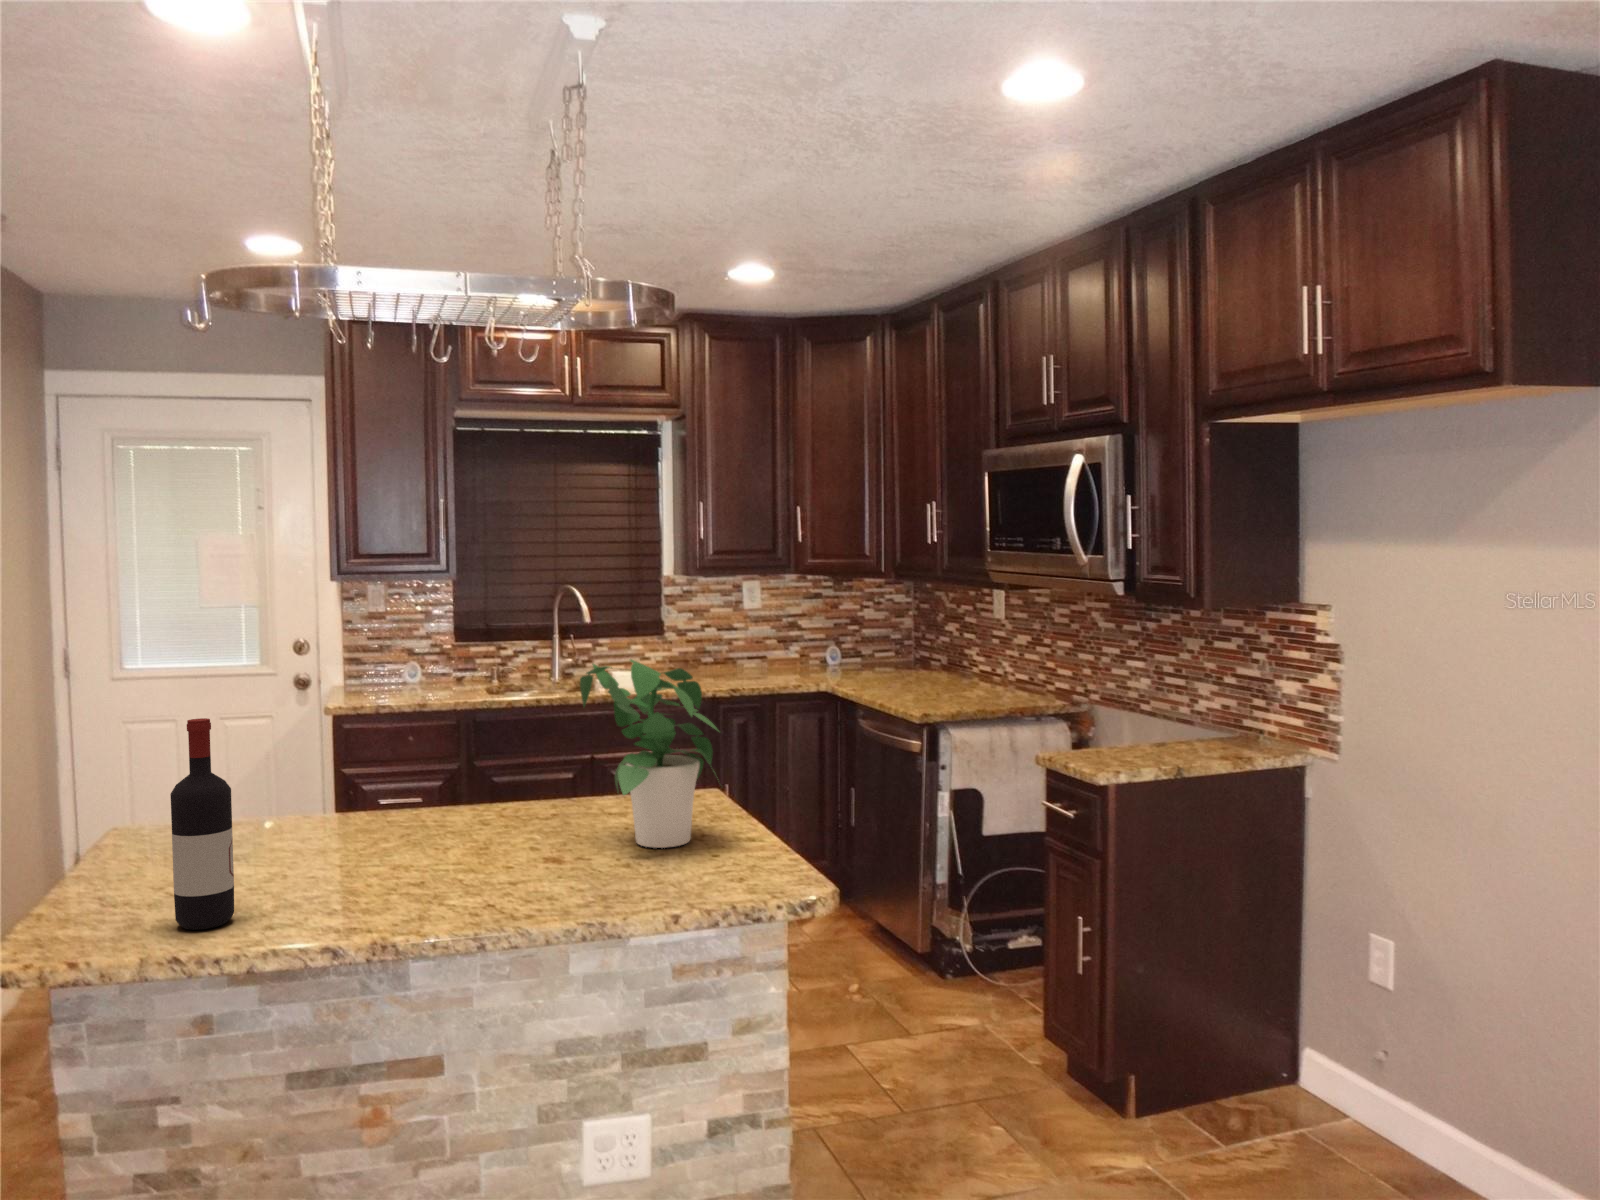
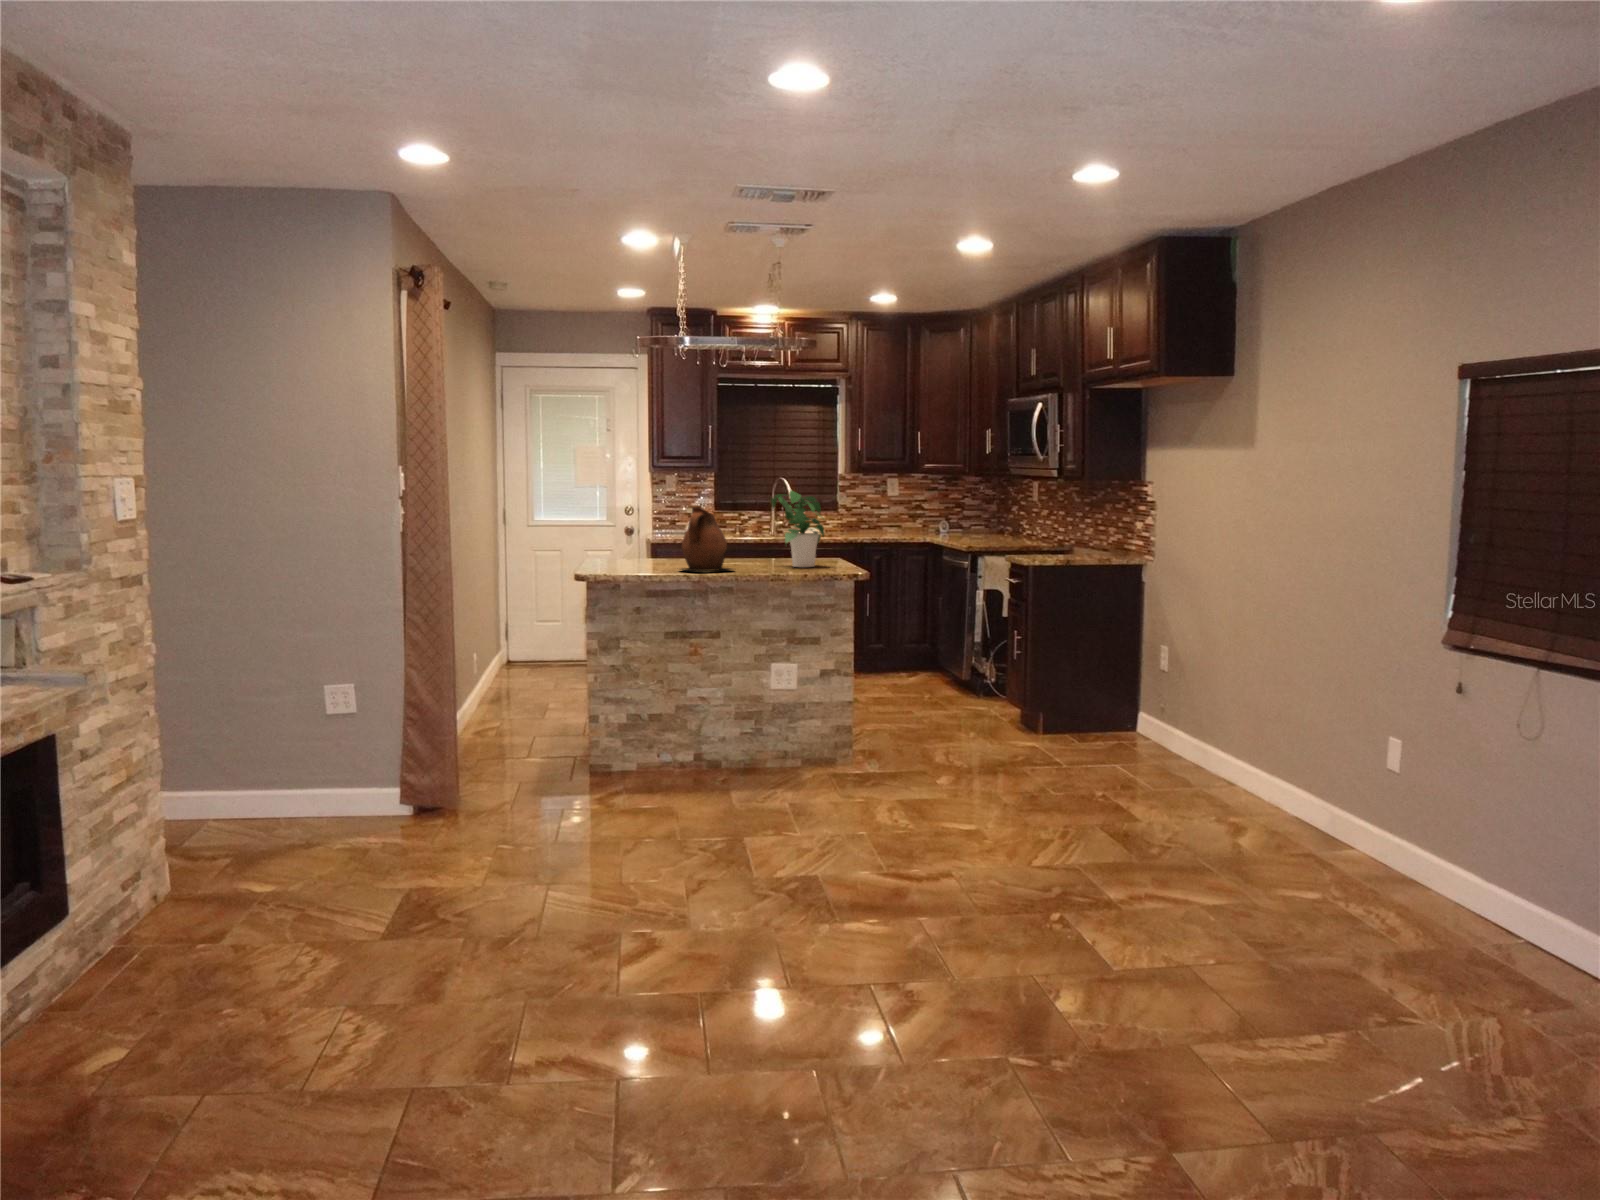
wine bottle: present [170,718,234,930] -> none [631,502,650,573]
ceramic pitcher: none [317,723,491,912] -> present [682,507,731,571]

